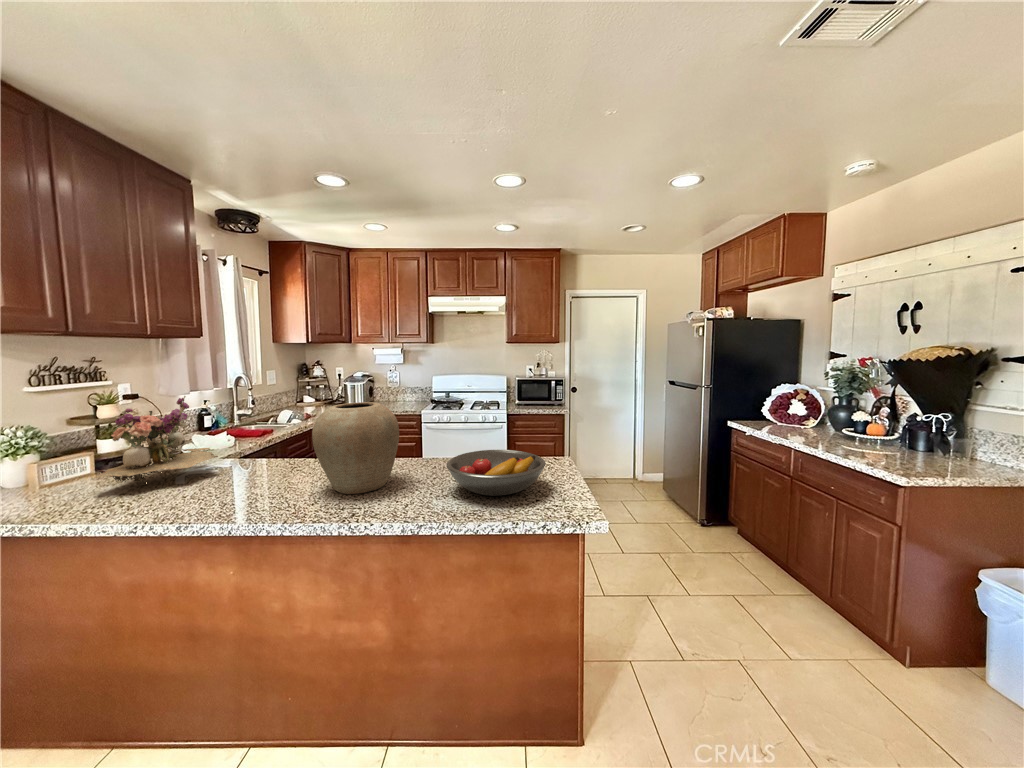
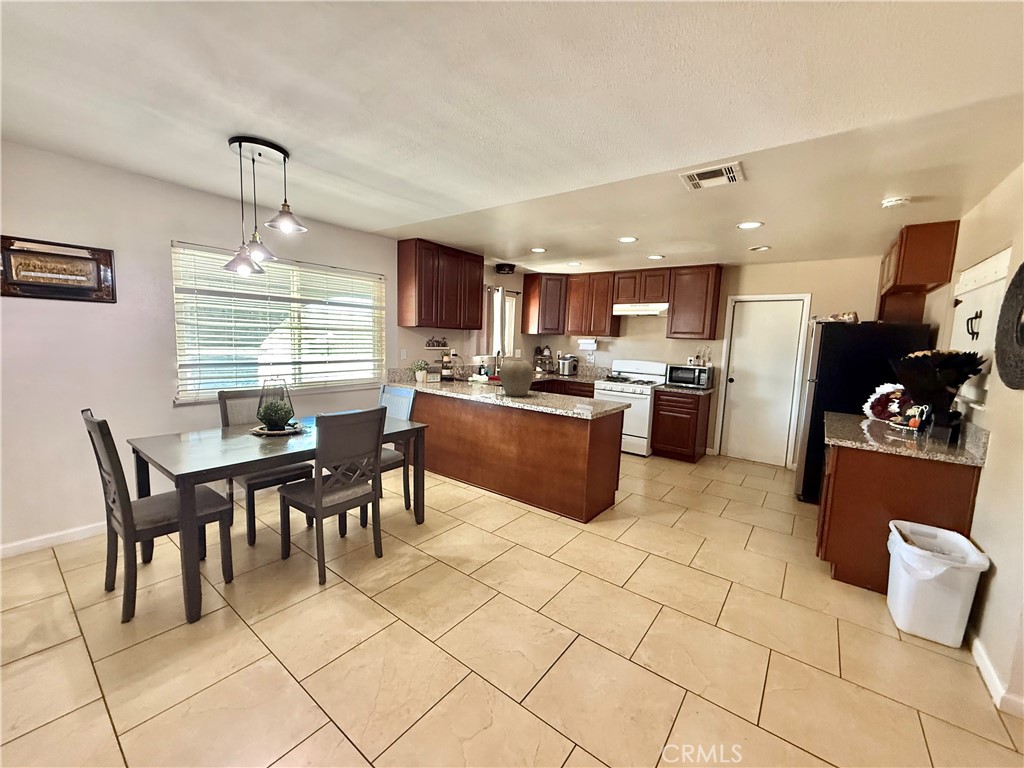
flower arrangement: present [96,396,218,483] -> none [439,354,476,385]
fruit bowl: present [446,450,546,496] -> none [542,387,586,404]

